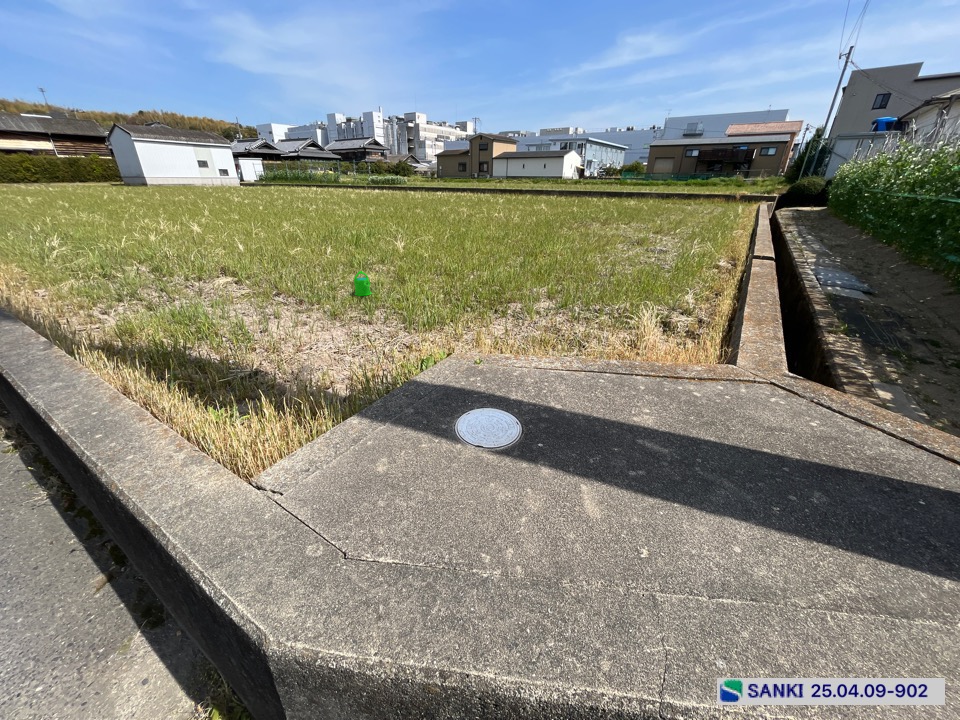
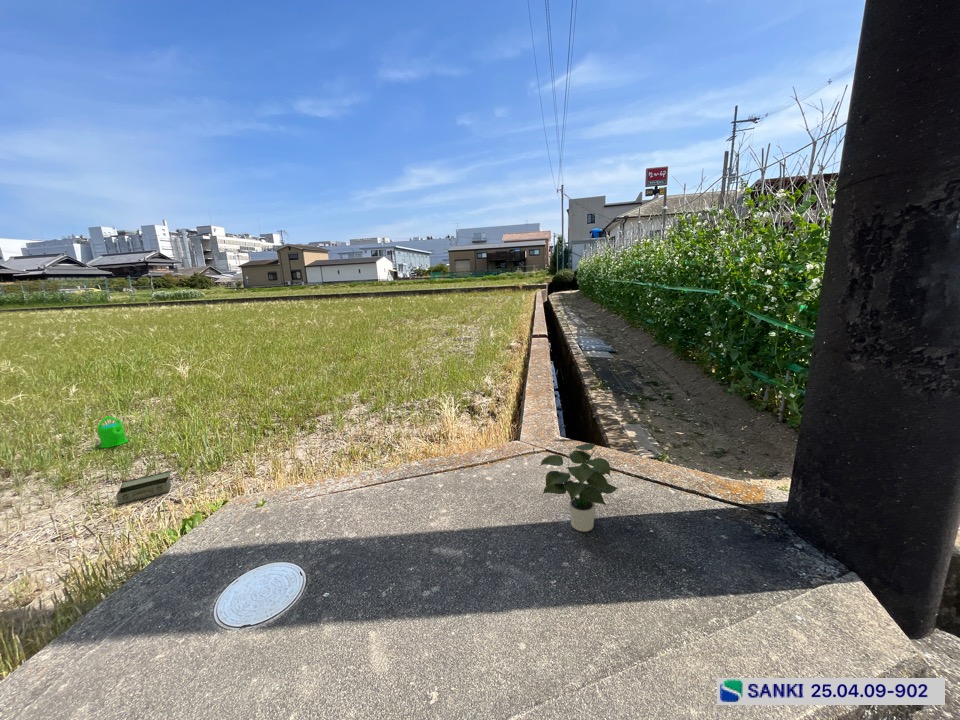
toolbox: none [370,322,404,339] -> present [117,471,171,504]
potted plant: none [775,382,894,476] -> present [540,443,618,532]

